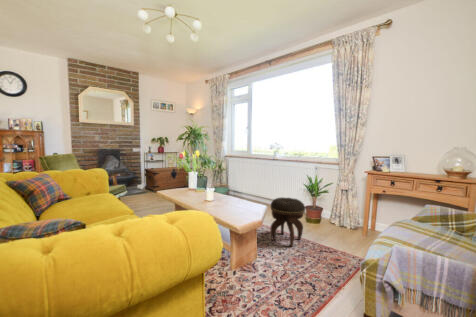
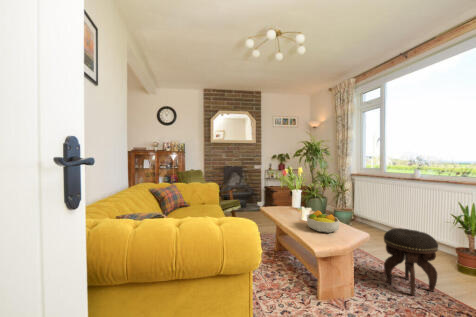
fruit bowl: none [214,192,246,212] -> present [307,210,339,233]

